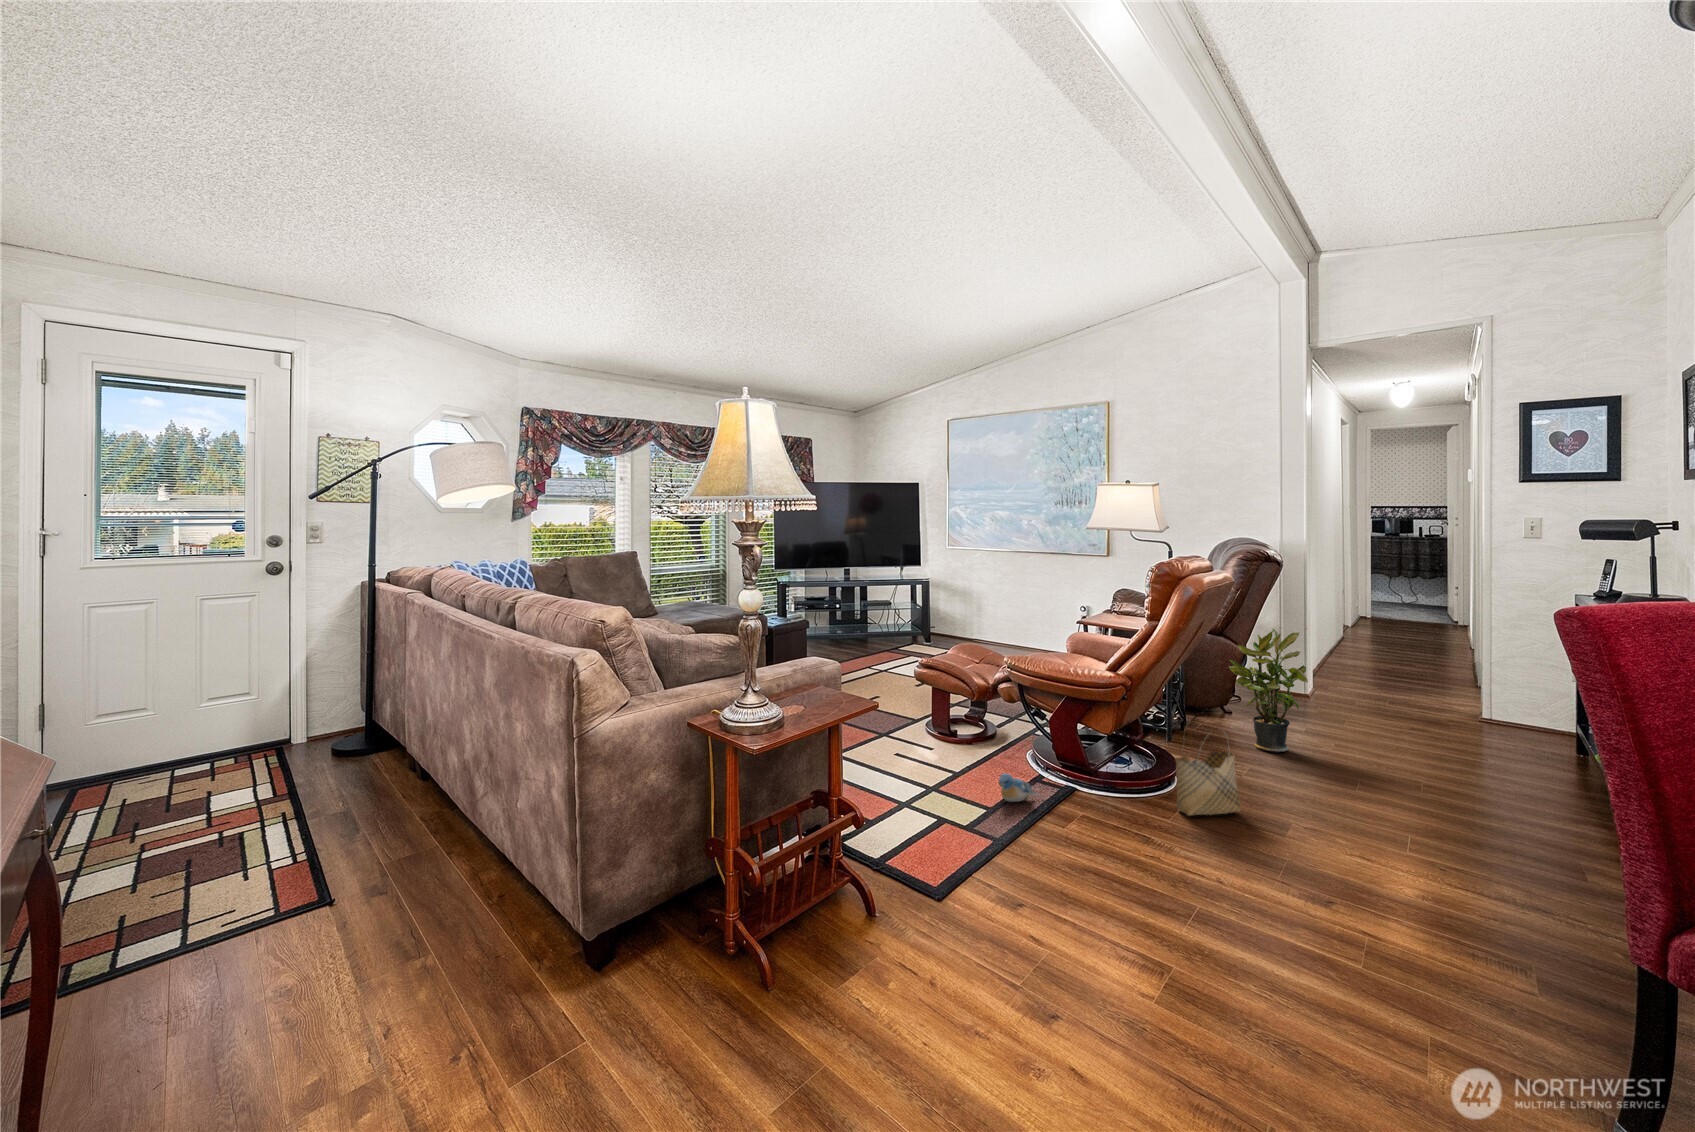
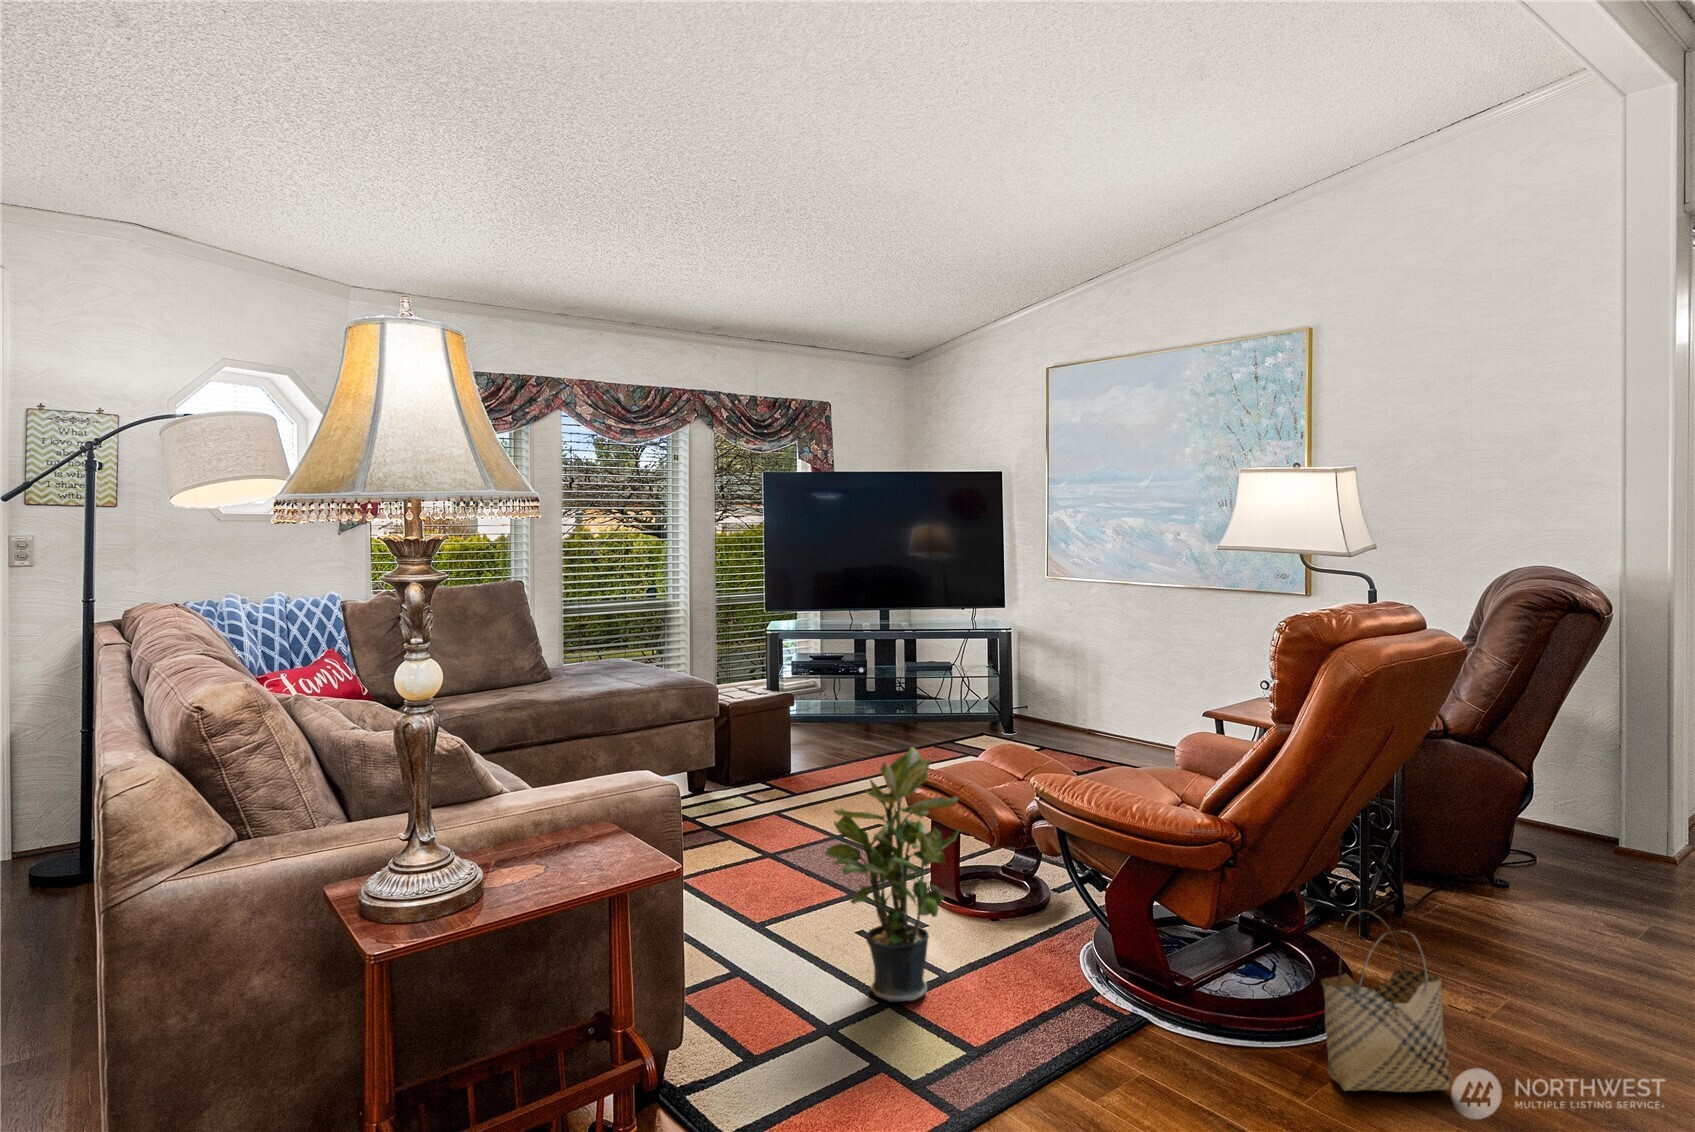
potted plant: present [1229,628,1308,752] -> present [825,747,959,1002]
plush toy: present [999,773,1038,802] -> none [993,987,1067,1040]

